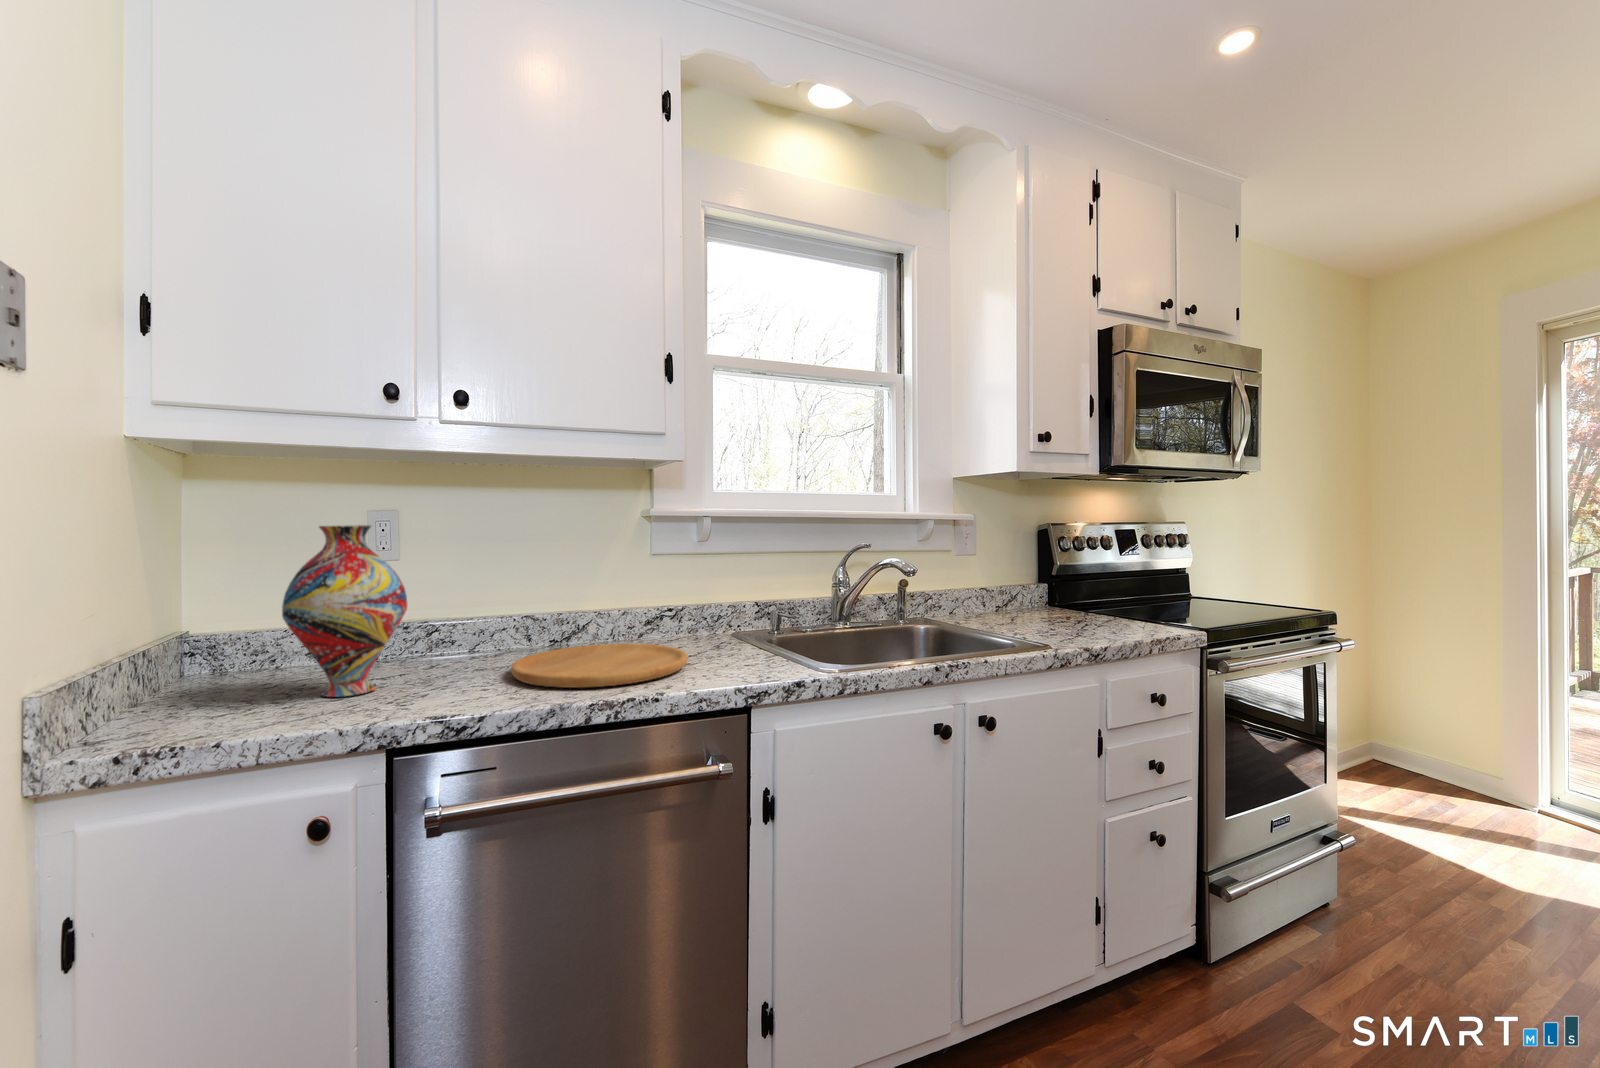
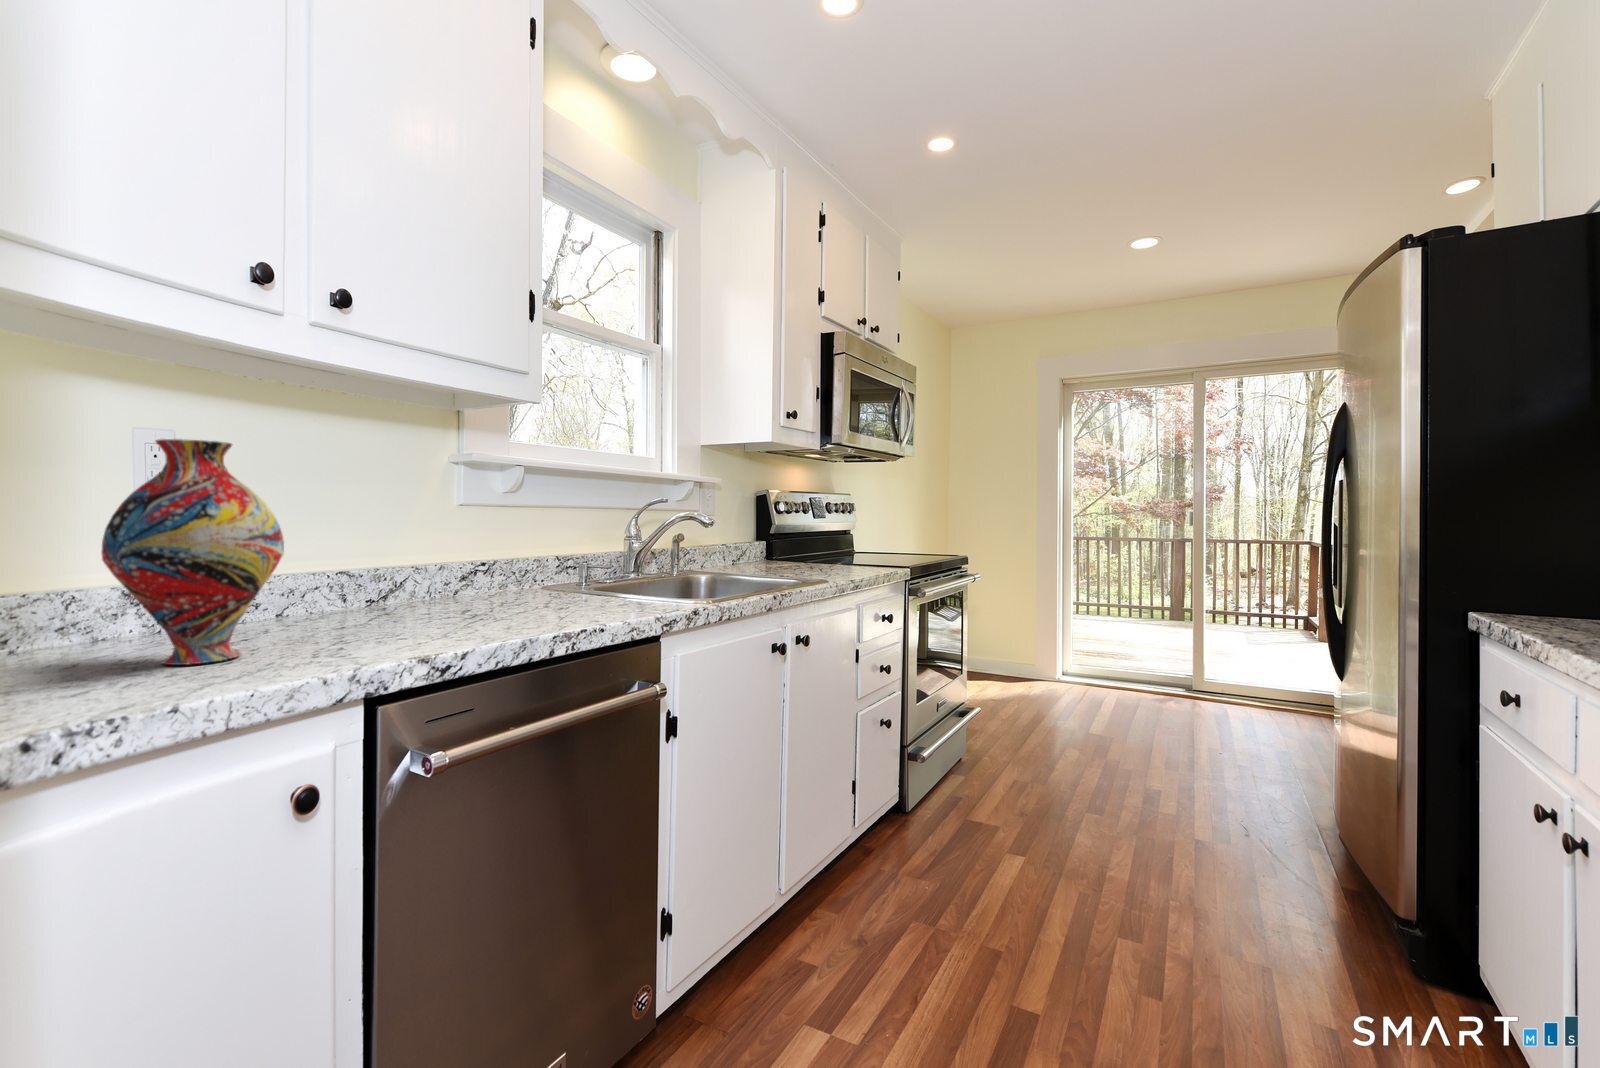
cutting board: present [511,644,688,688] -> none [384,594,582,631]

